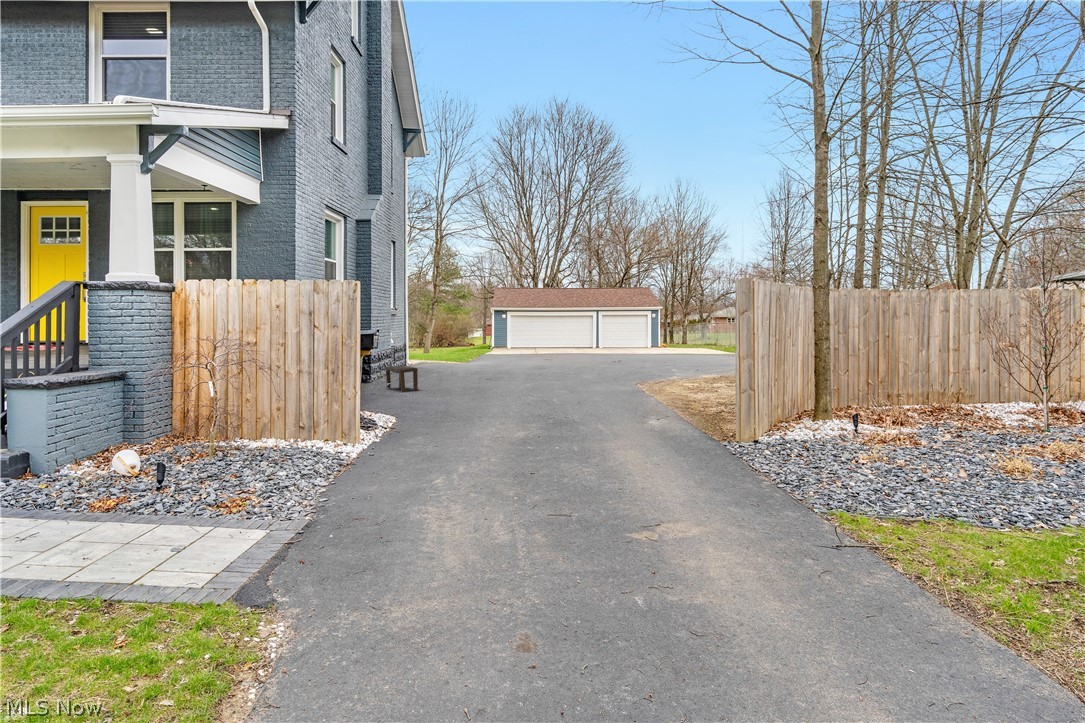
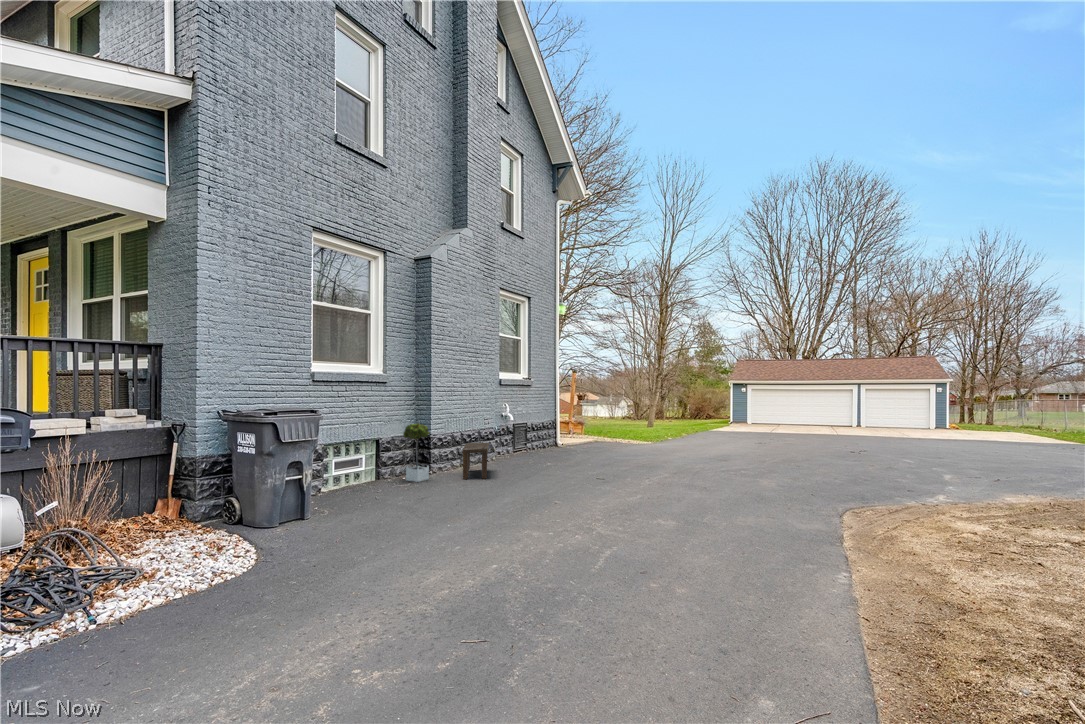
potted tree: none [360,351,379,396] -> present [403,423,430,482]

